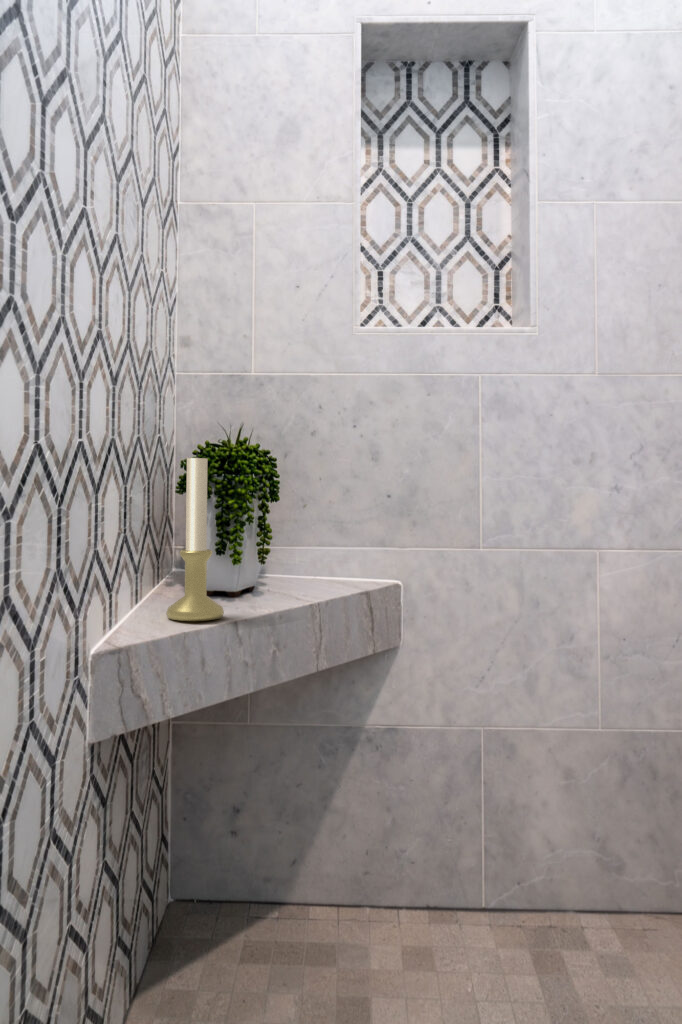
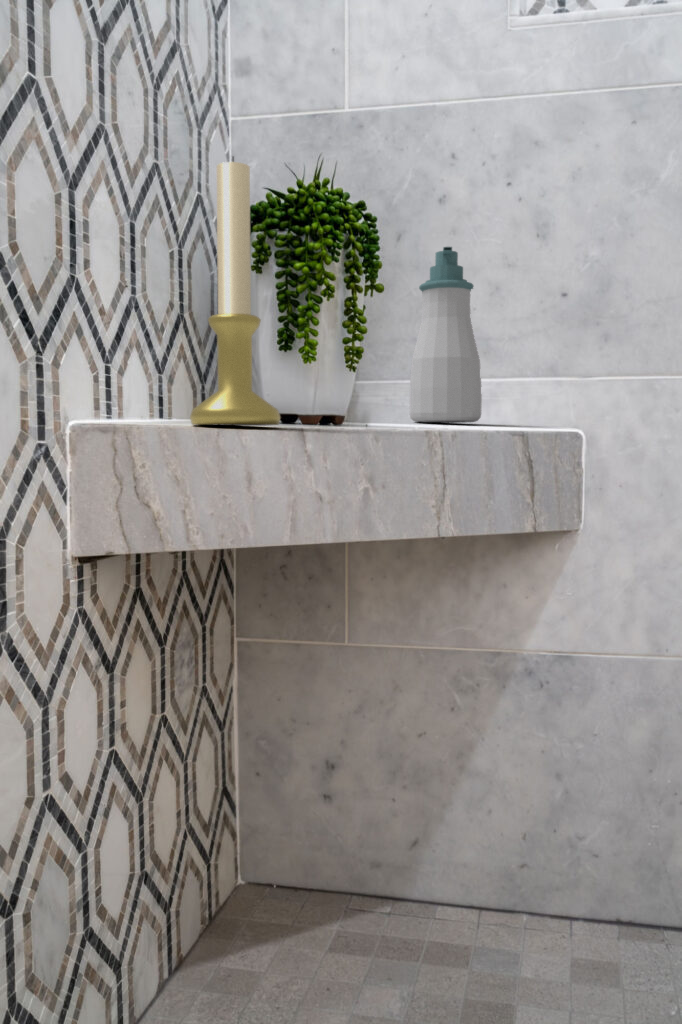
soap bottle: none [294,470,341,582] -> present [410,247,482,423]

